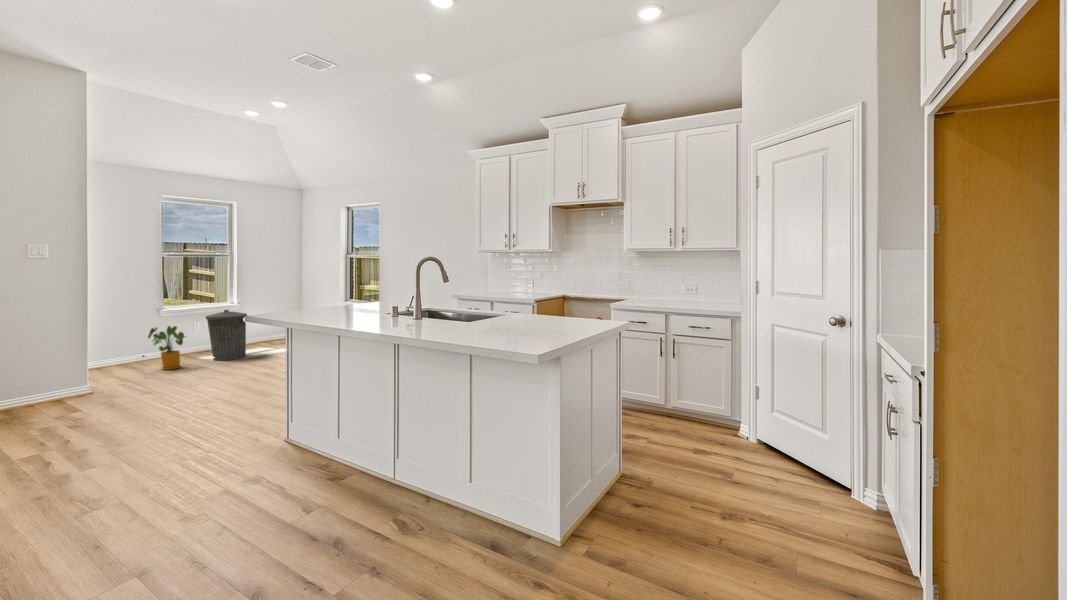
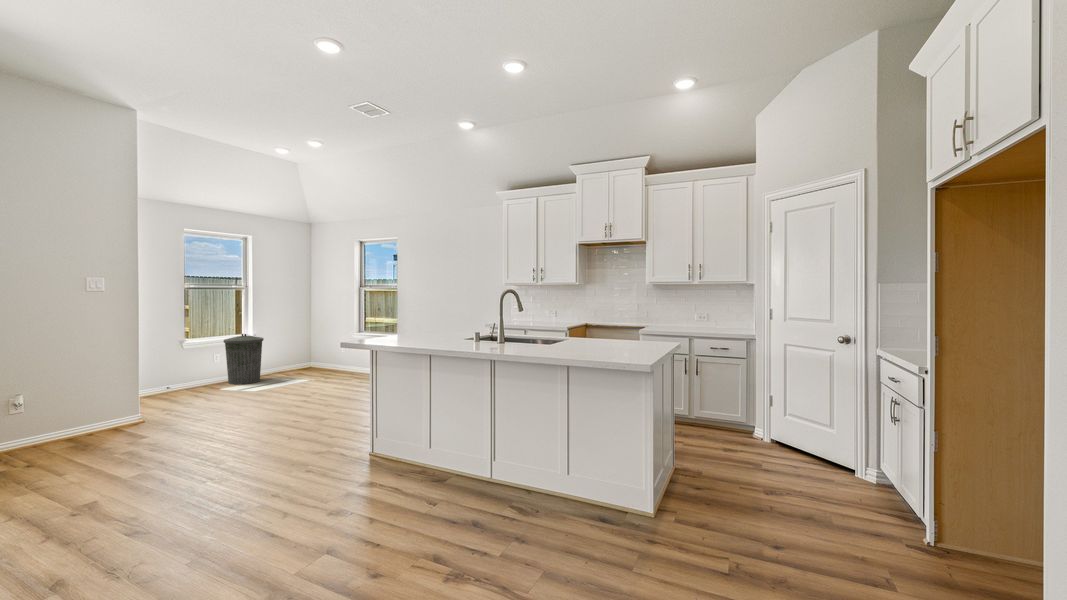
house plant: present [148,326,185,370] -> none [169,349,210,393]

